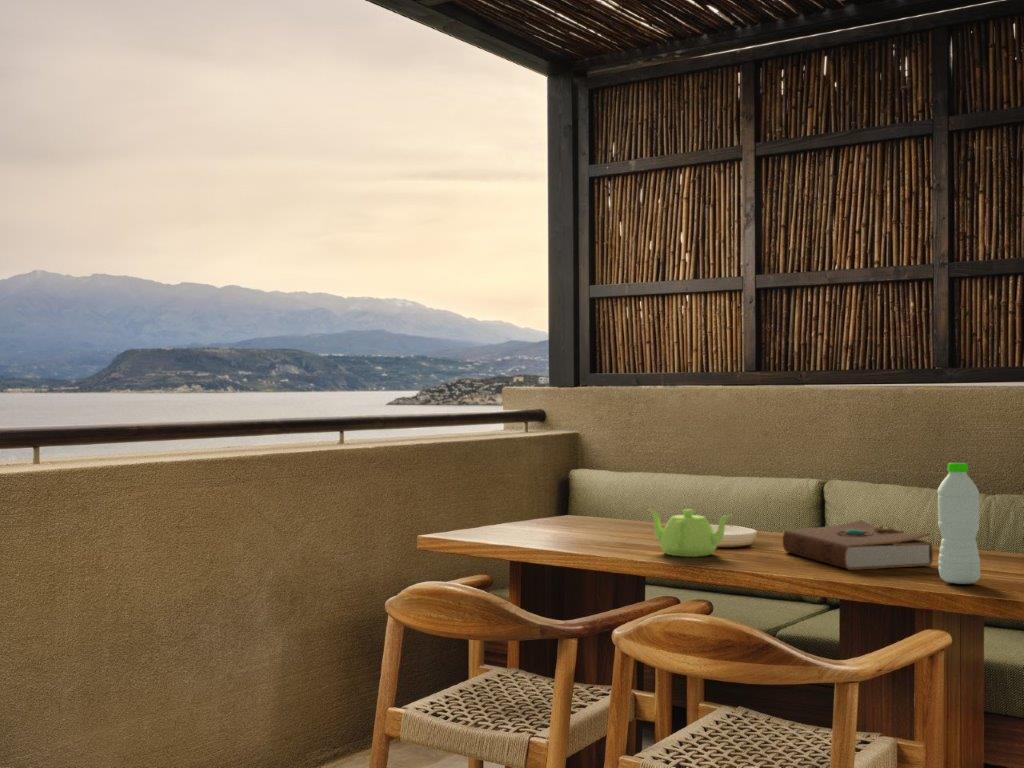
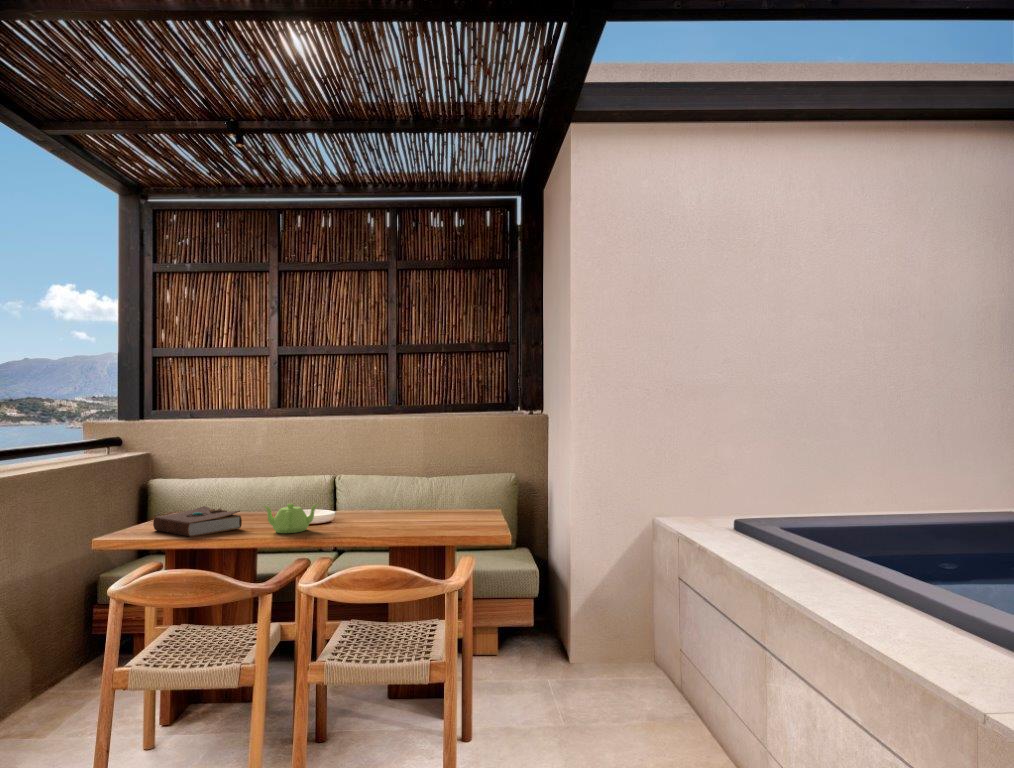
water bottle: present [938,462,980,584] -> none [439,466,460,529]
book: present [783,521,933,570] -> present [153,506,242,537]

